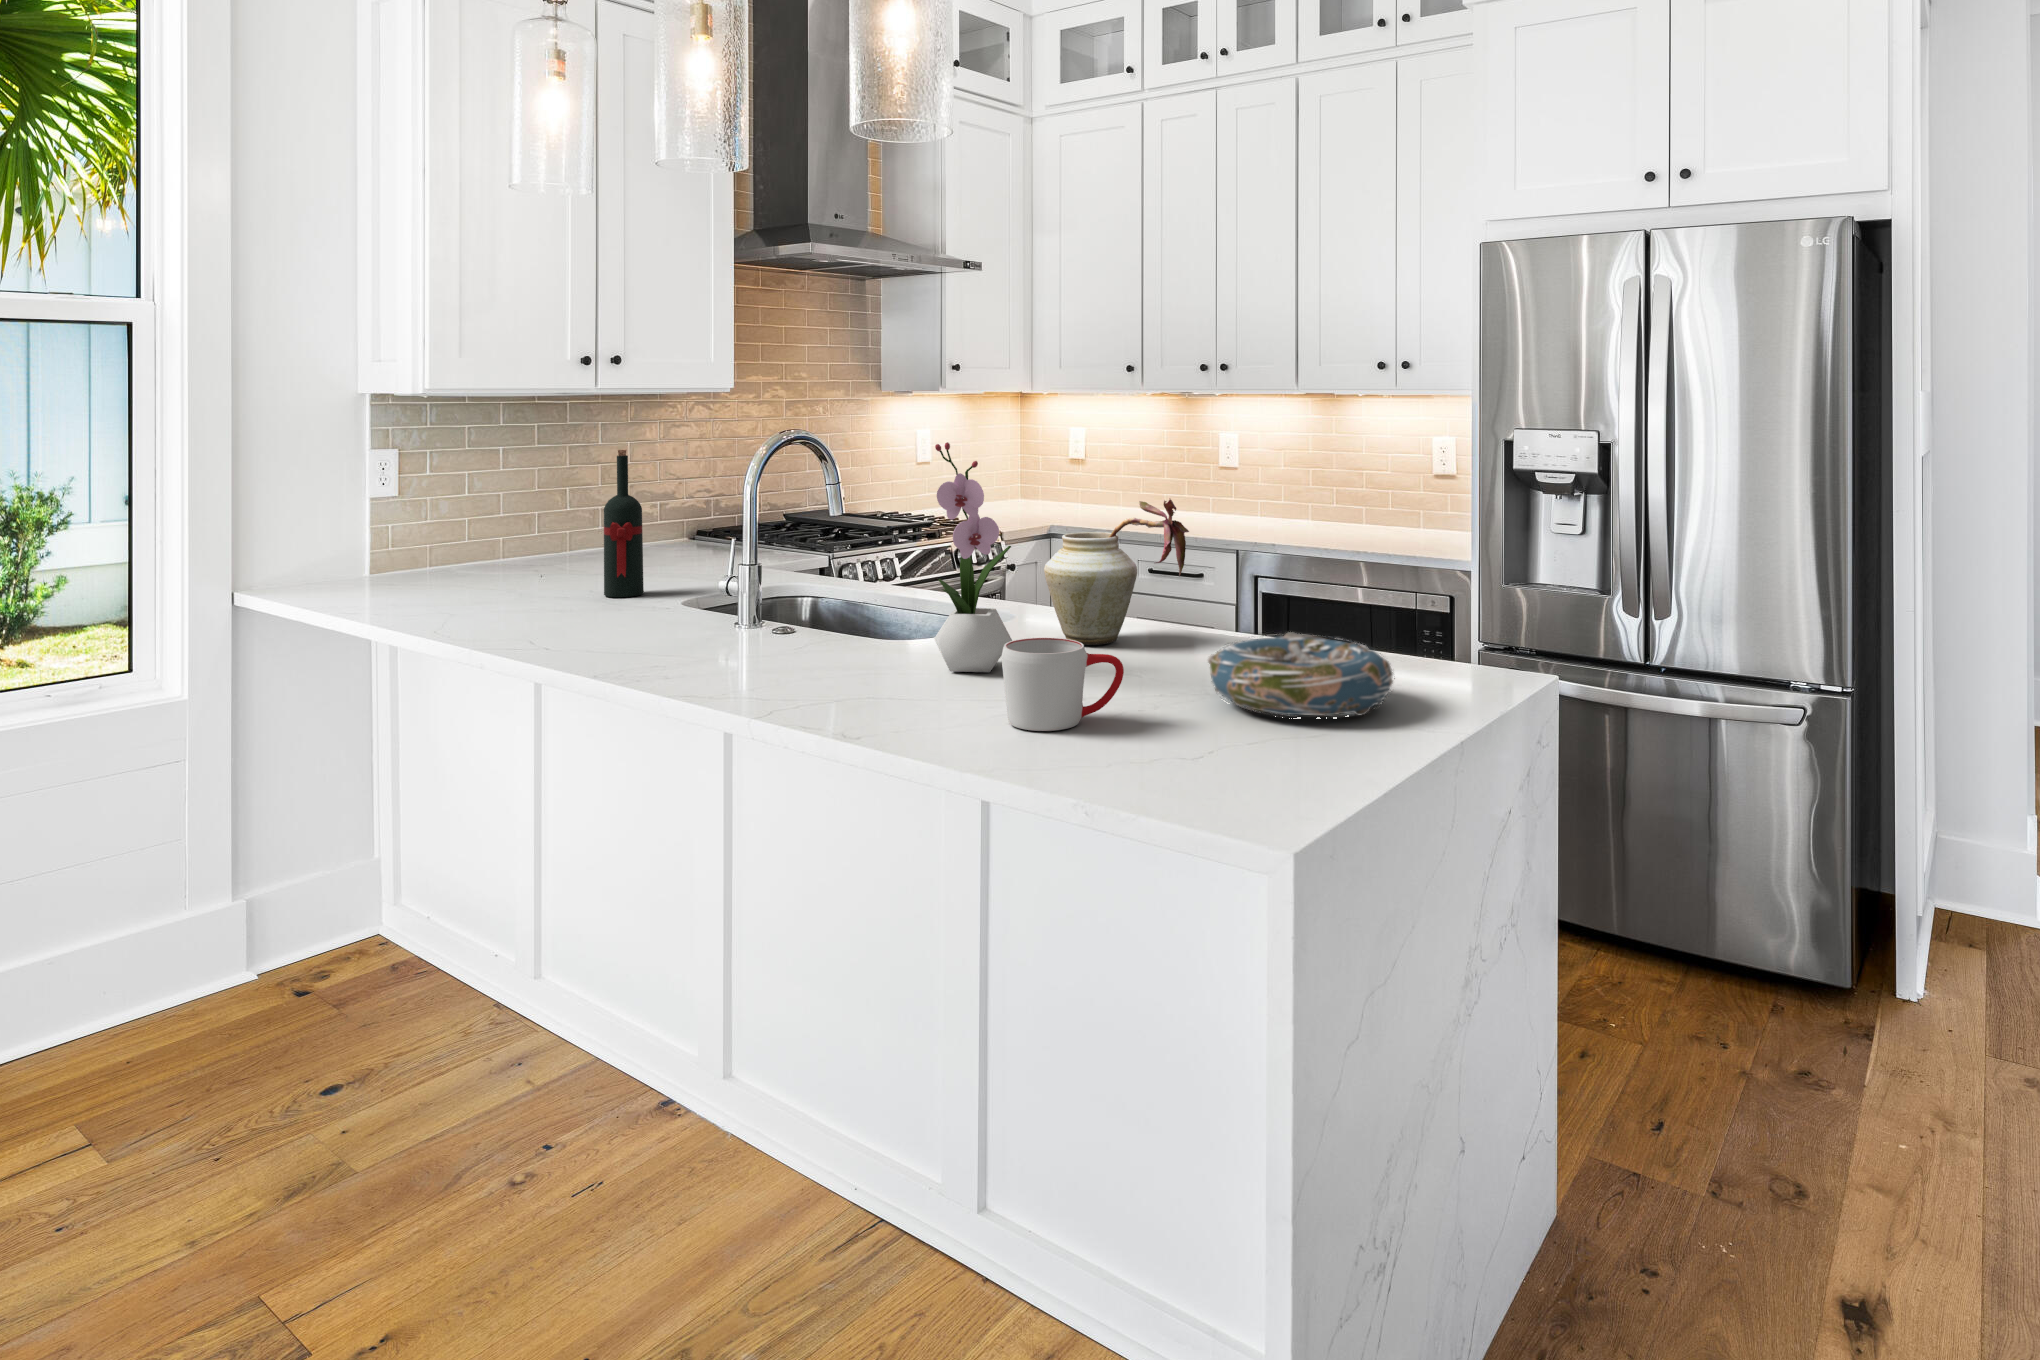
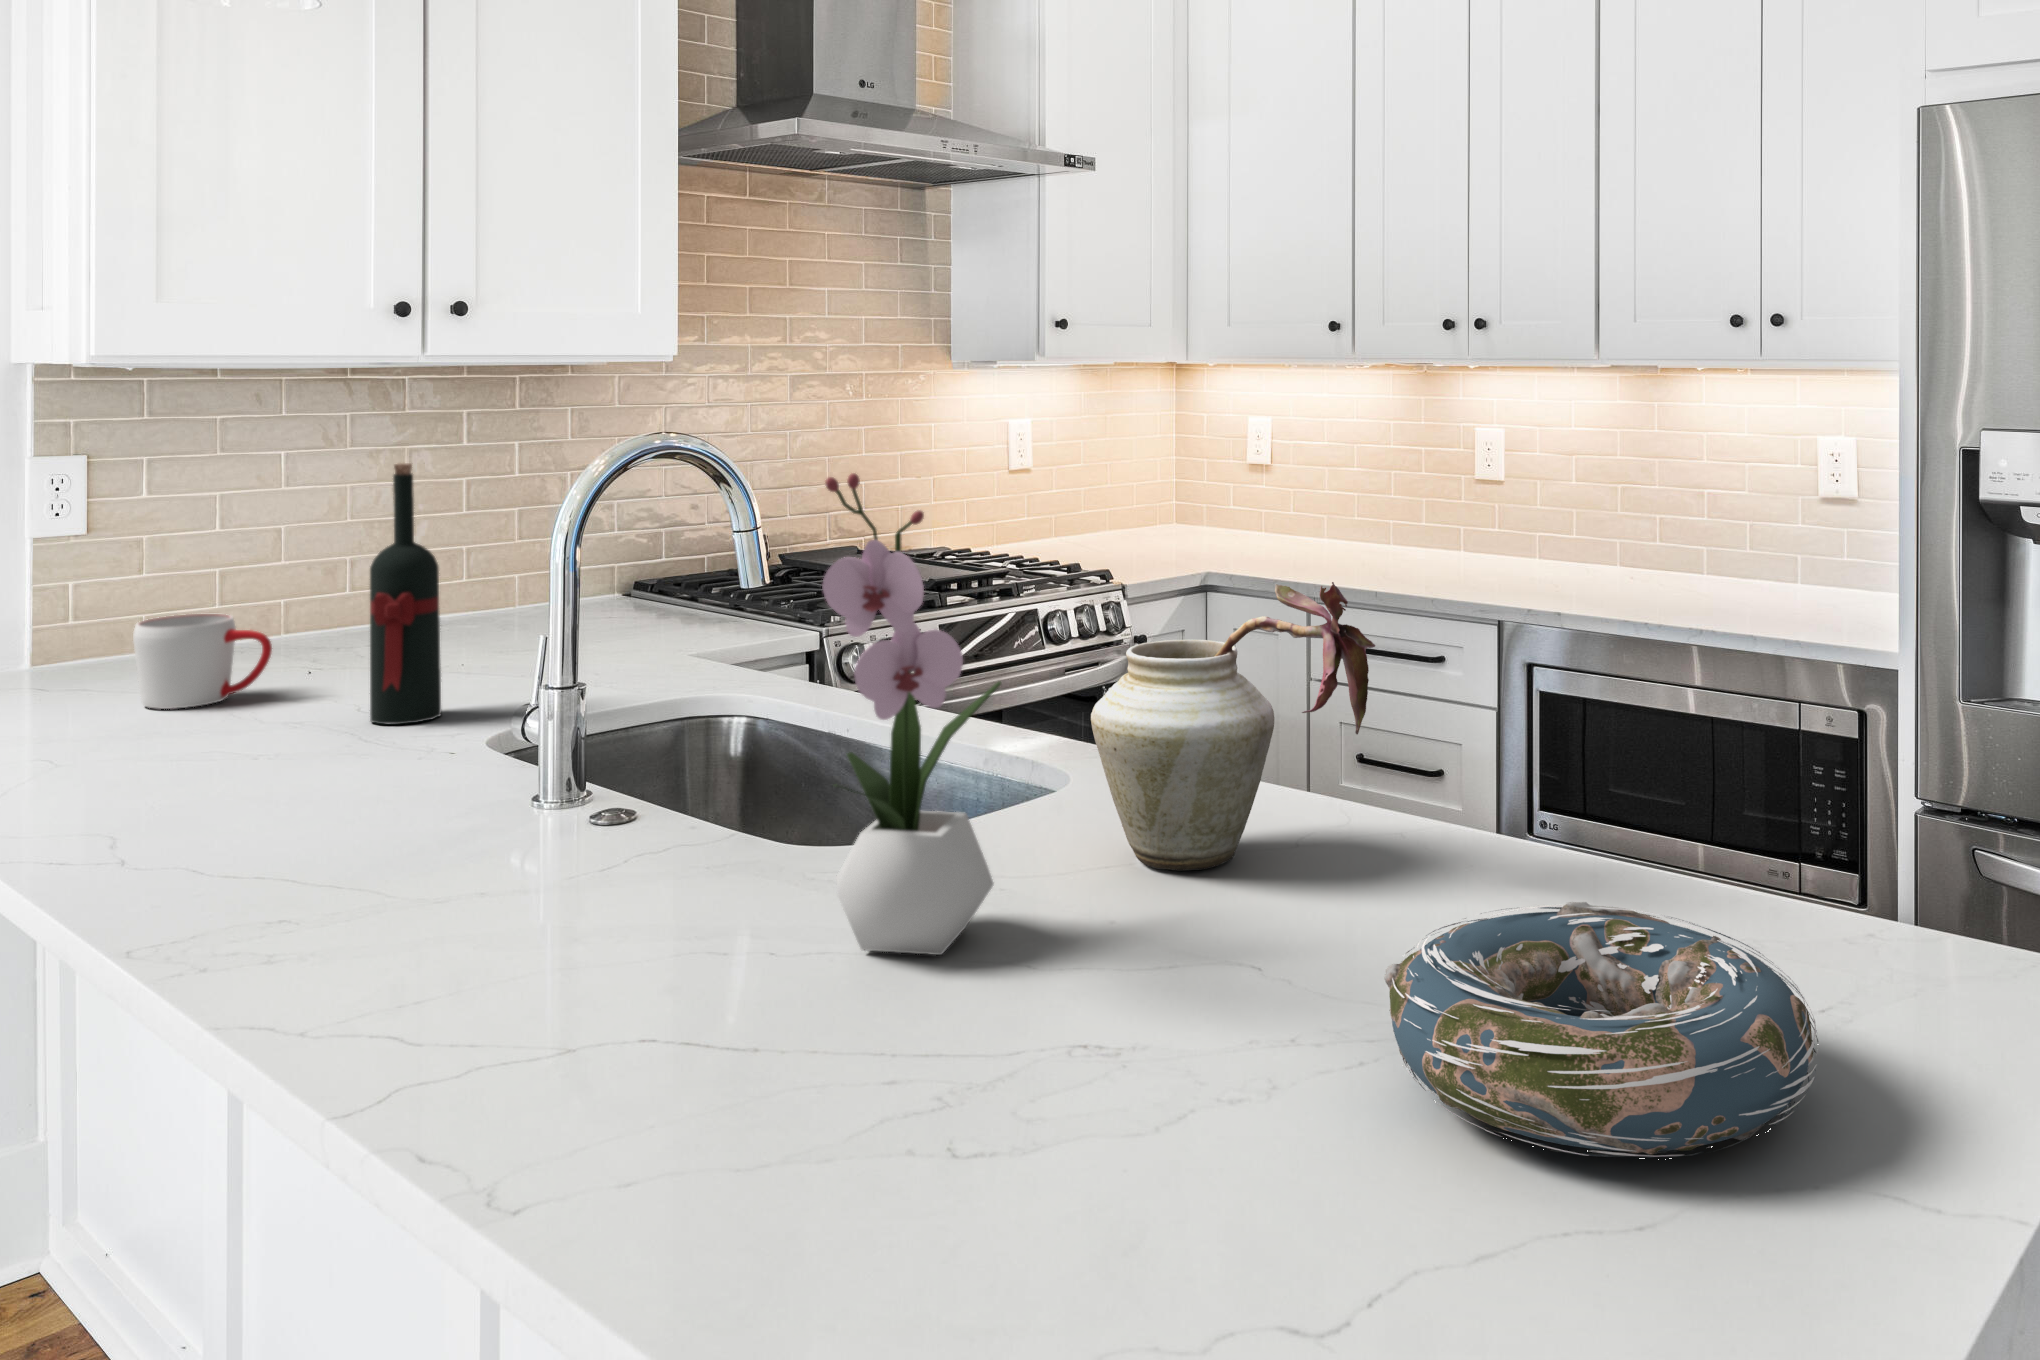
mug: present [1002,638,1124,731] -> present [133,614,272,709]

